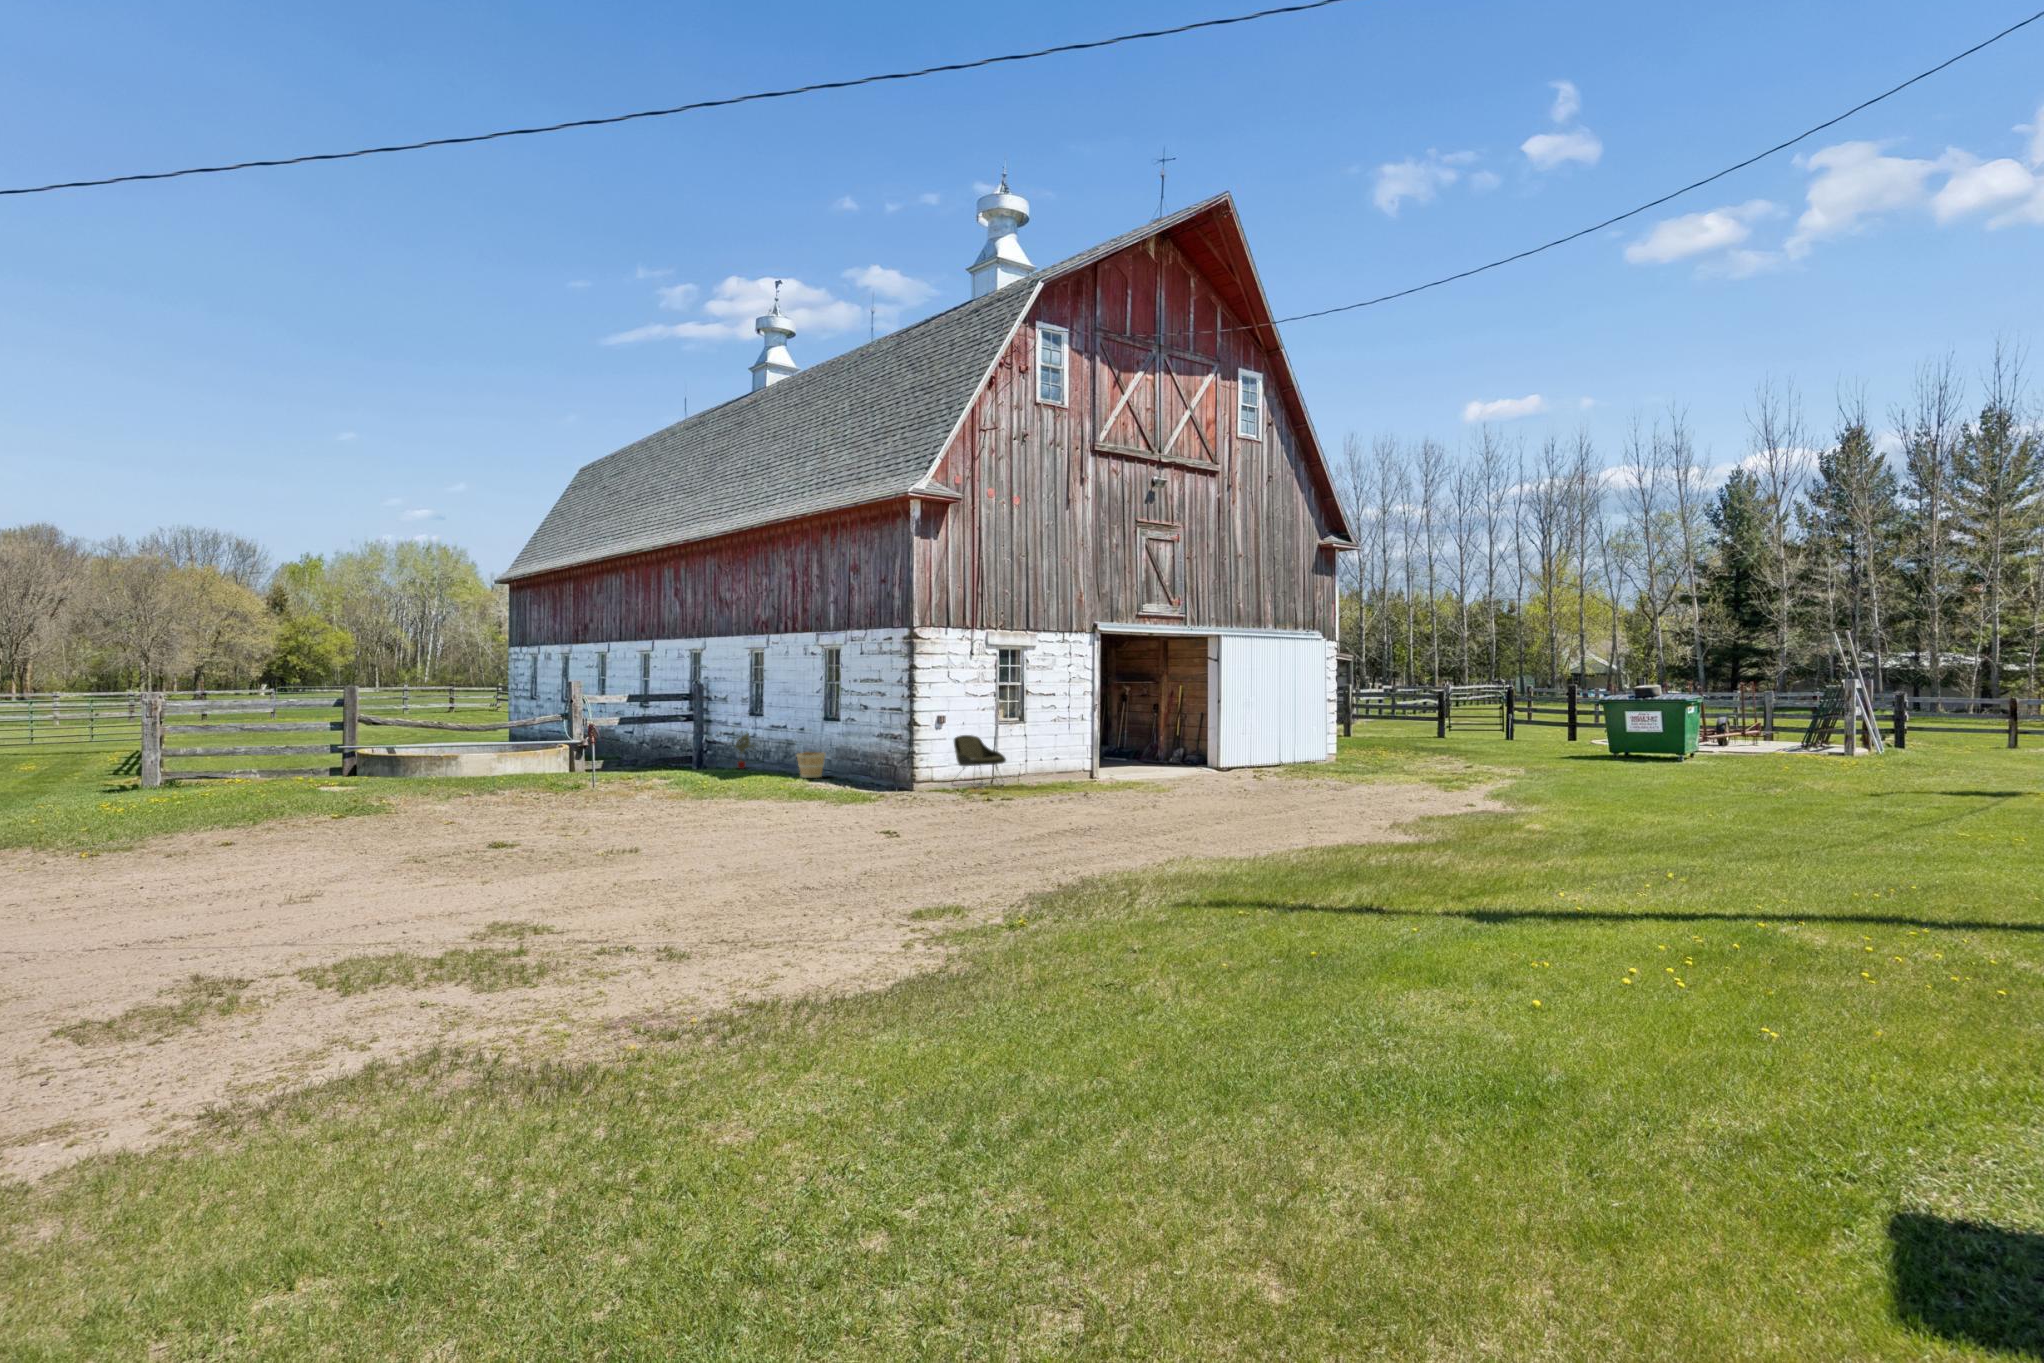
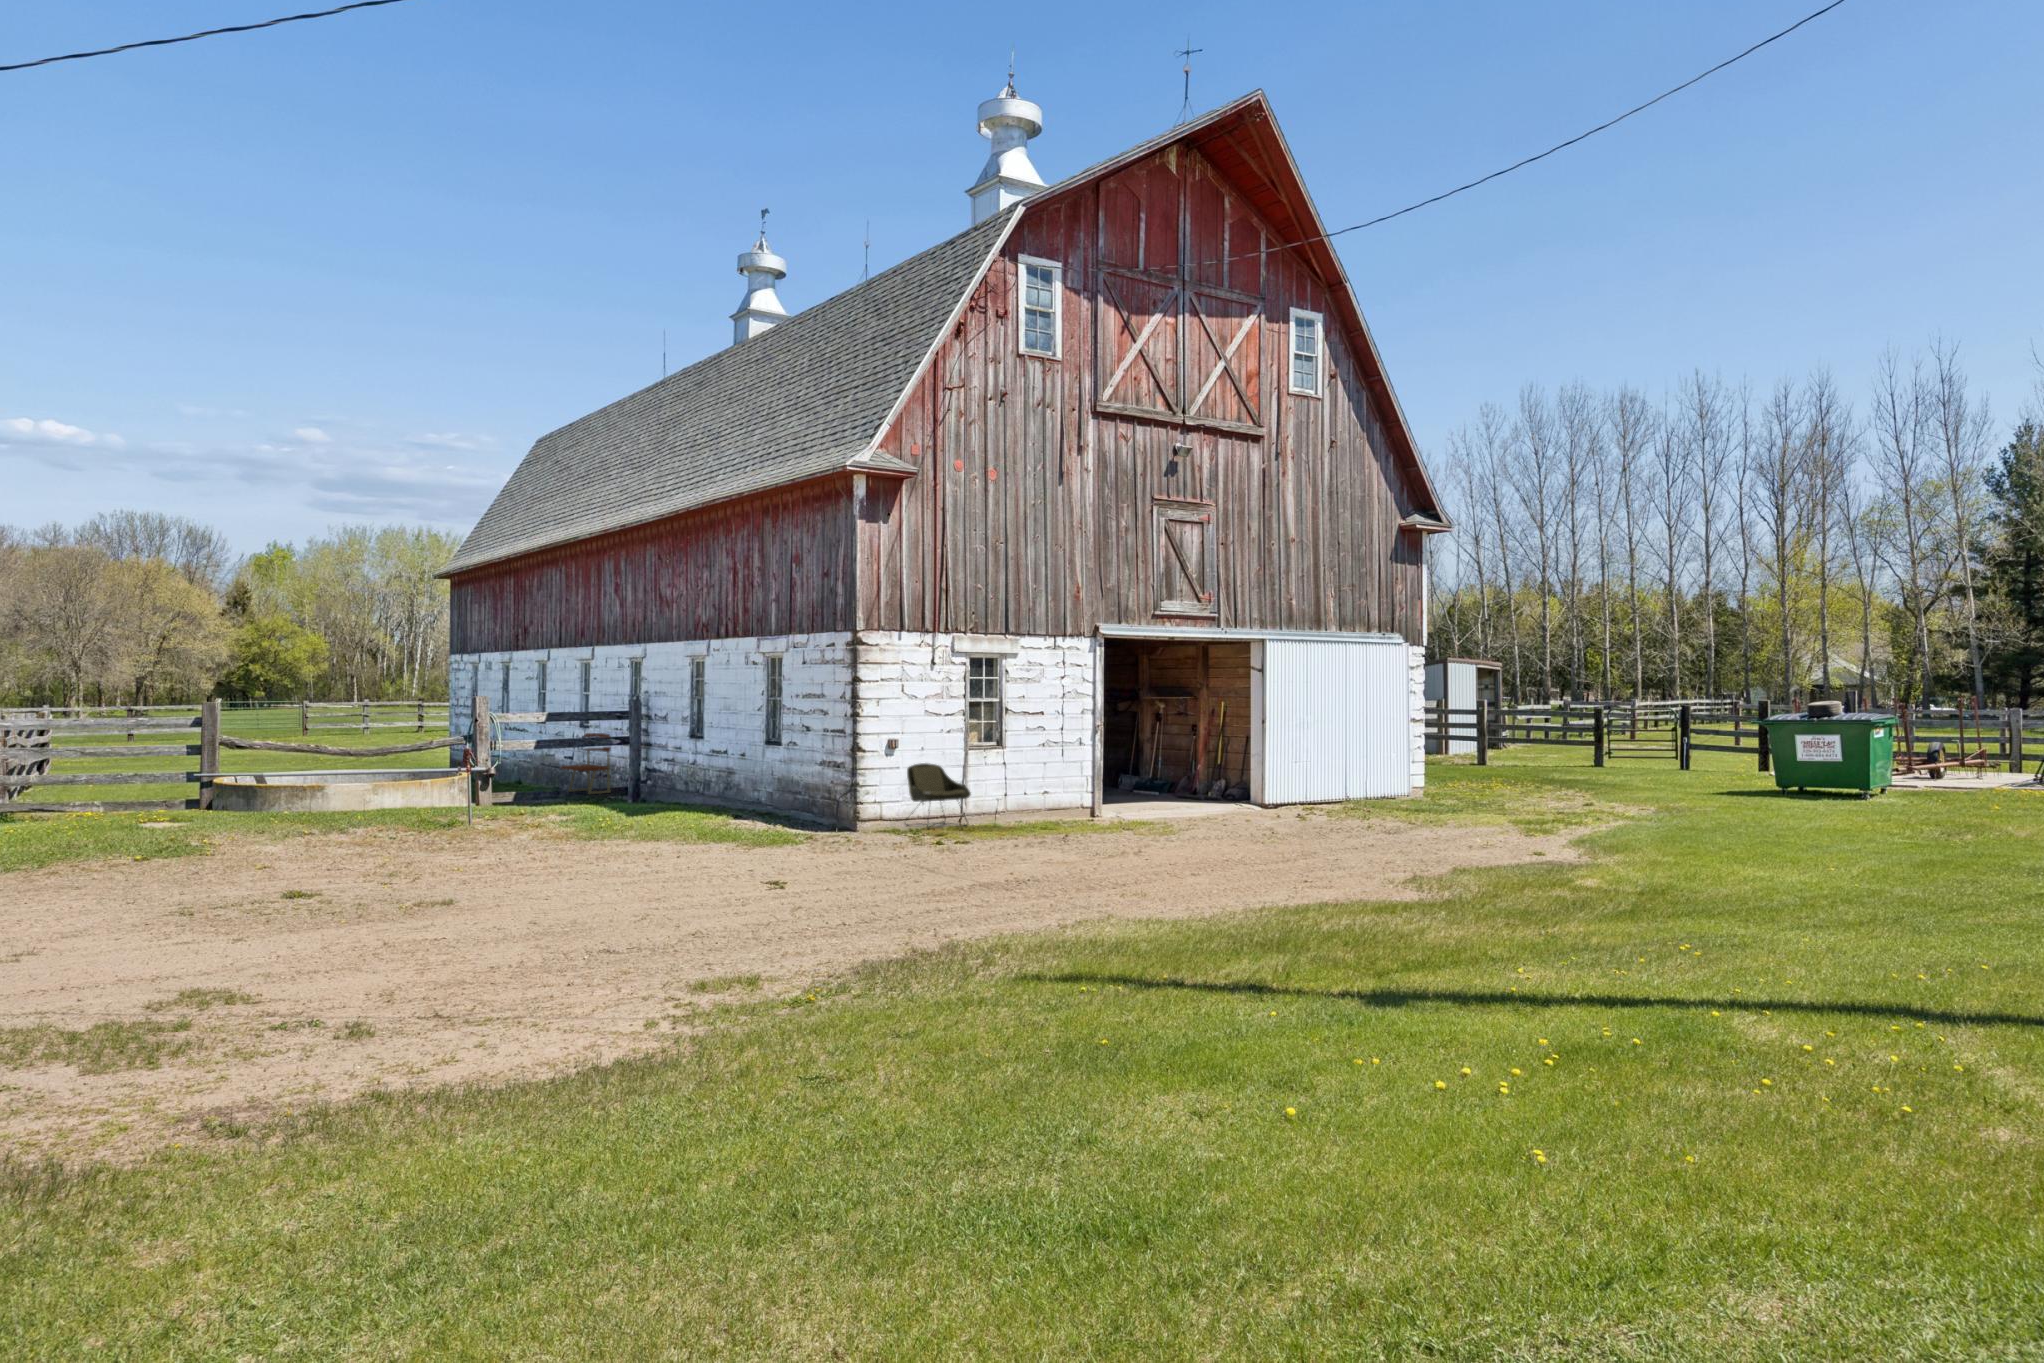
bench: none [632,711,677,762] -> present [560,733,611,794]
potted tree: present [735,731,754,769] -> none [668,756,695,803]
wooden bucket: present [797,752,825,778] -> none [730,783,766,815]

